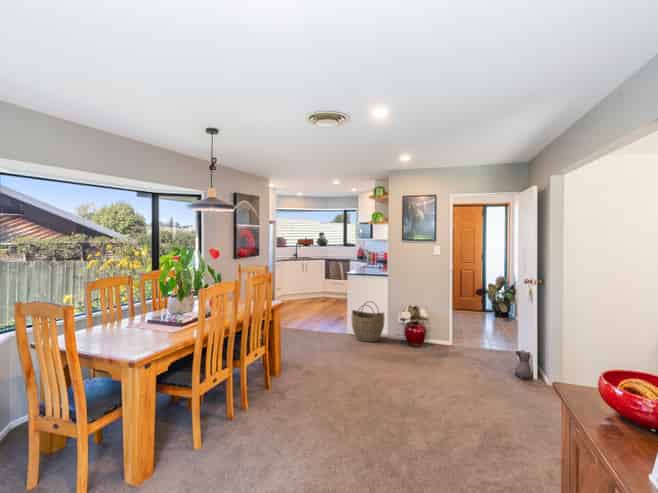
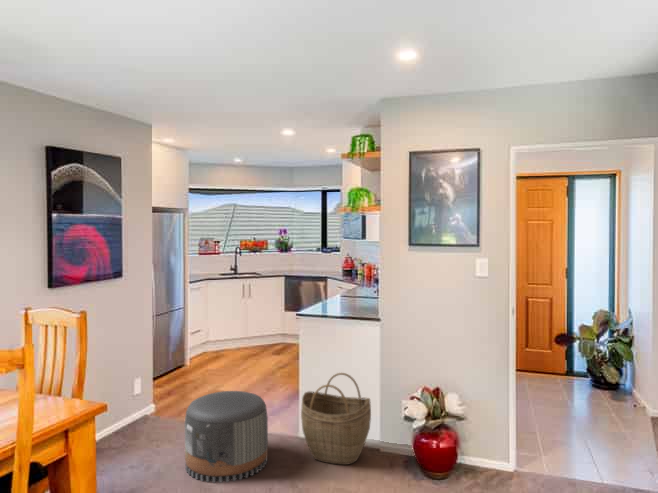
pouf: none [299,309,336,347] -> present [185,391,268,483]

